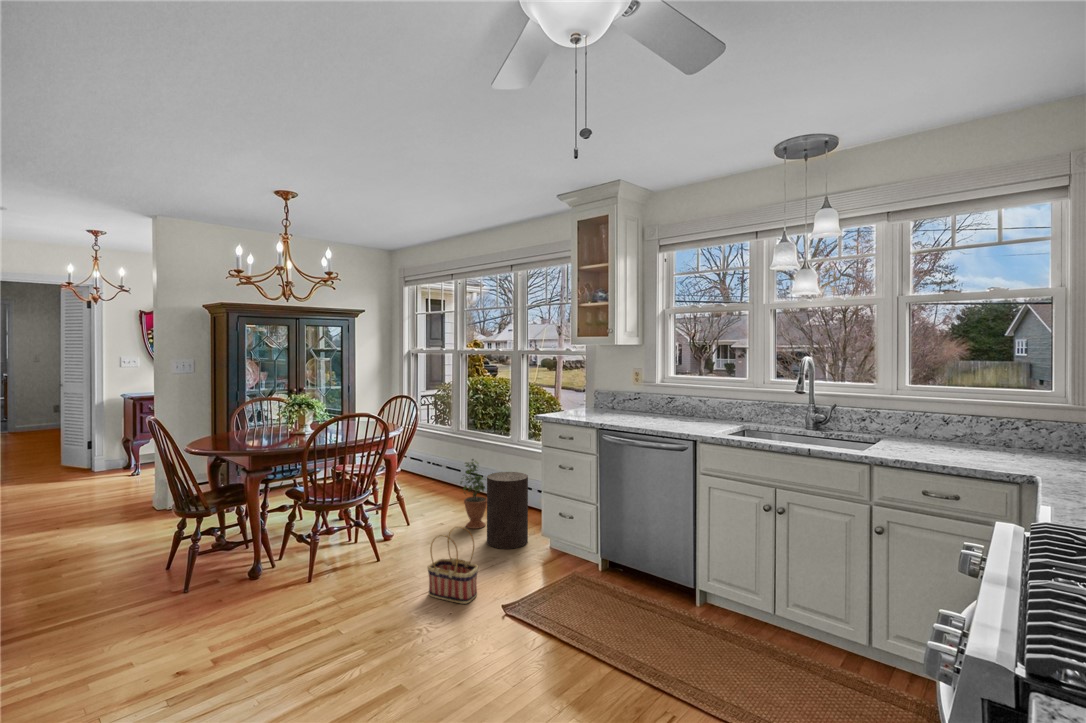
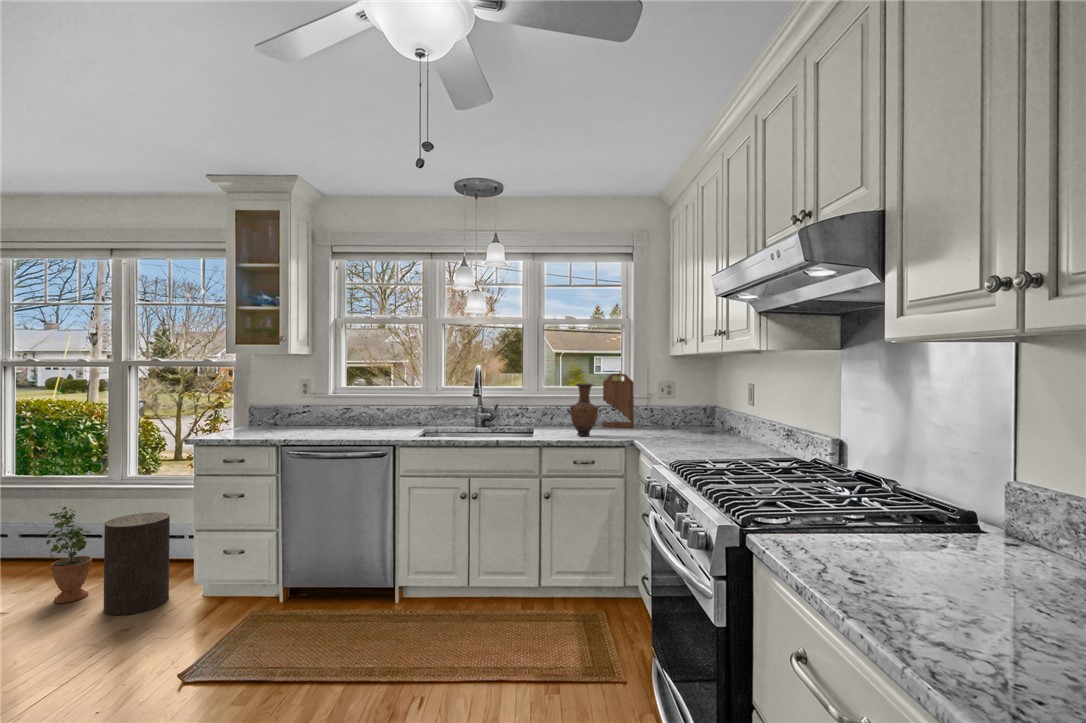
cutting board: none [1005,371,1064,455] -> present [603,374,634,428]
vase: none [925,384,974,459] -> present [570,383,598,436]
basket: present [428,527,478,604] -> none [41,591,131,700]

